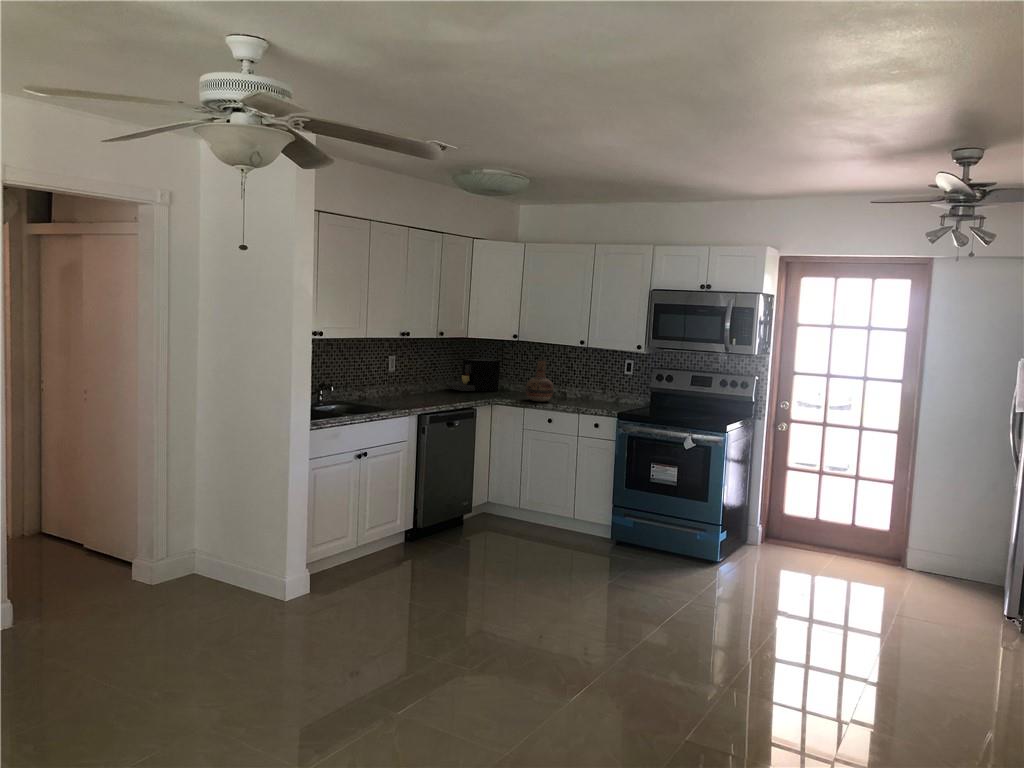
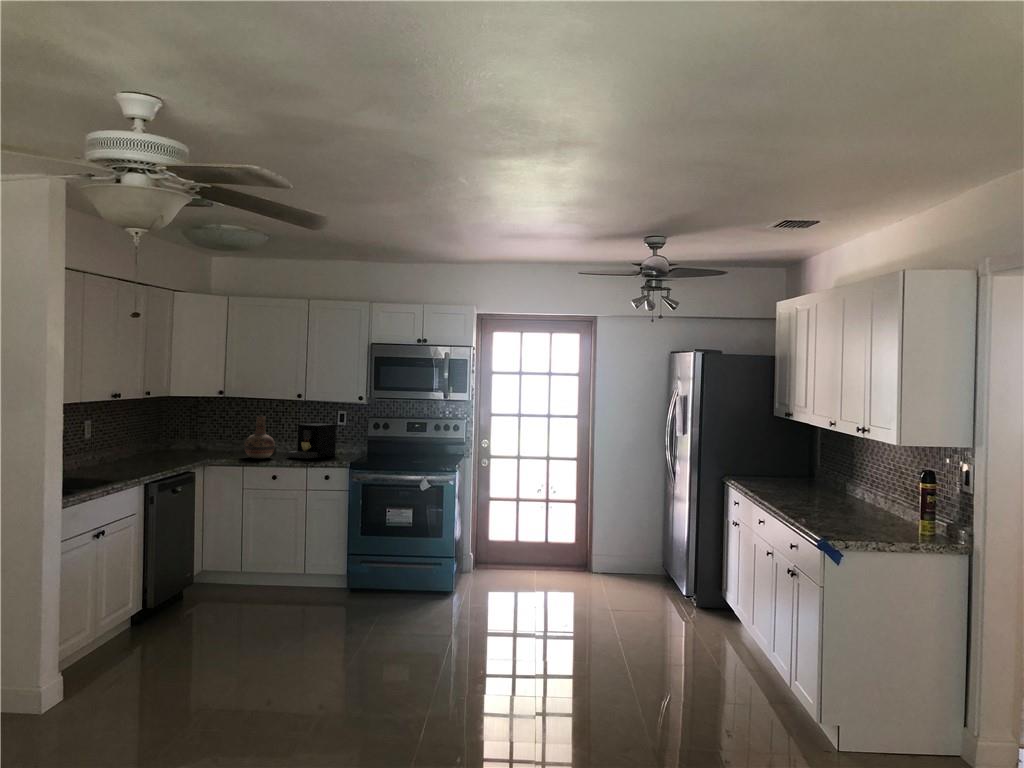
coffee maker: present [449,359,500,391] -> present [287,423,336,459]

